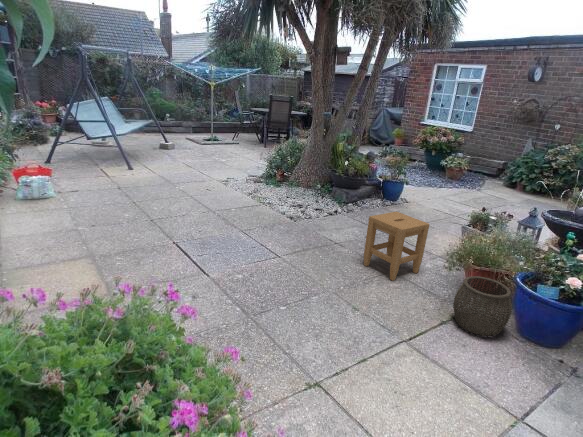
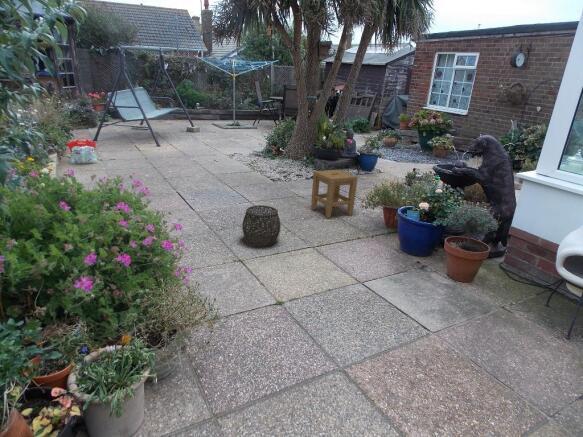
woven basket: present [453,276,512,337] -> present [242,205,280,246]

